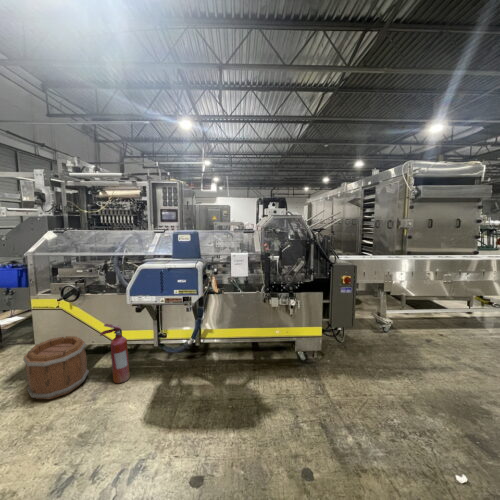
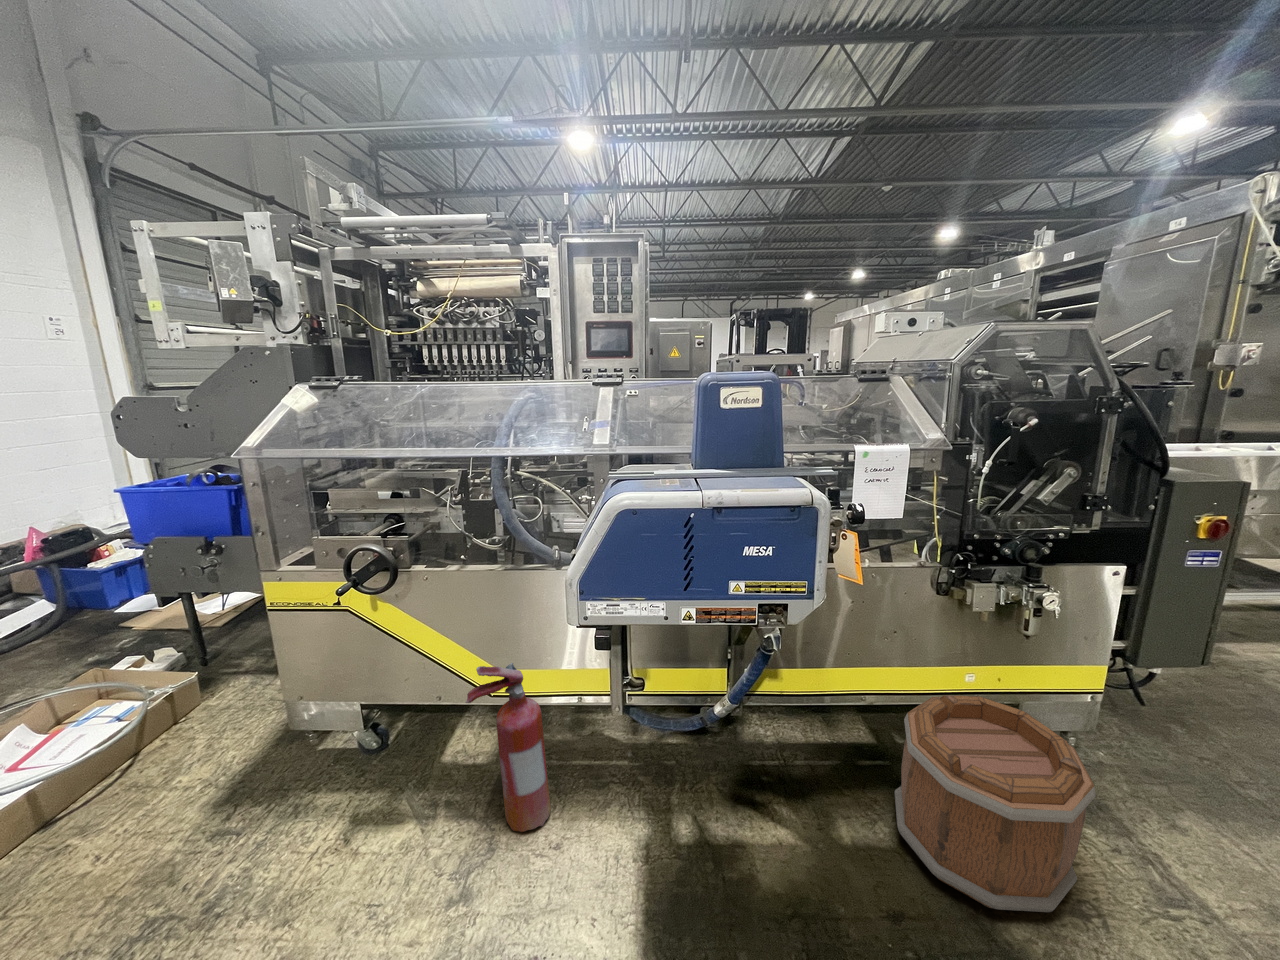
bucket: present [23,336,89,399] -> present [895,695,1096,912]

